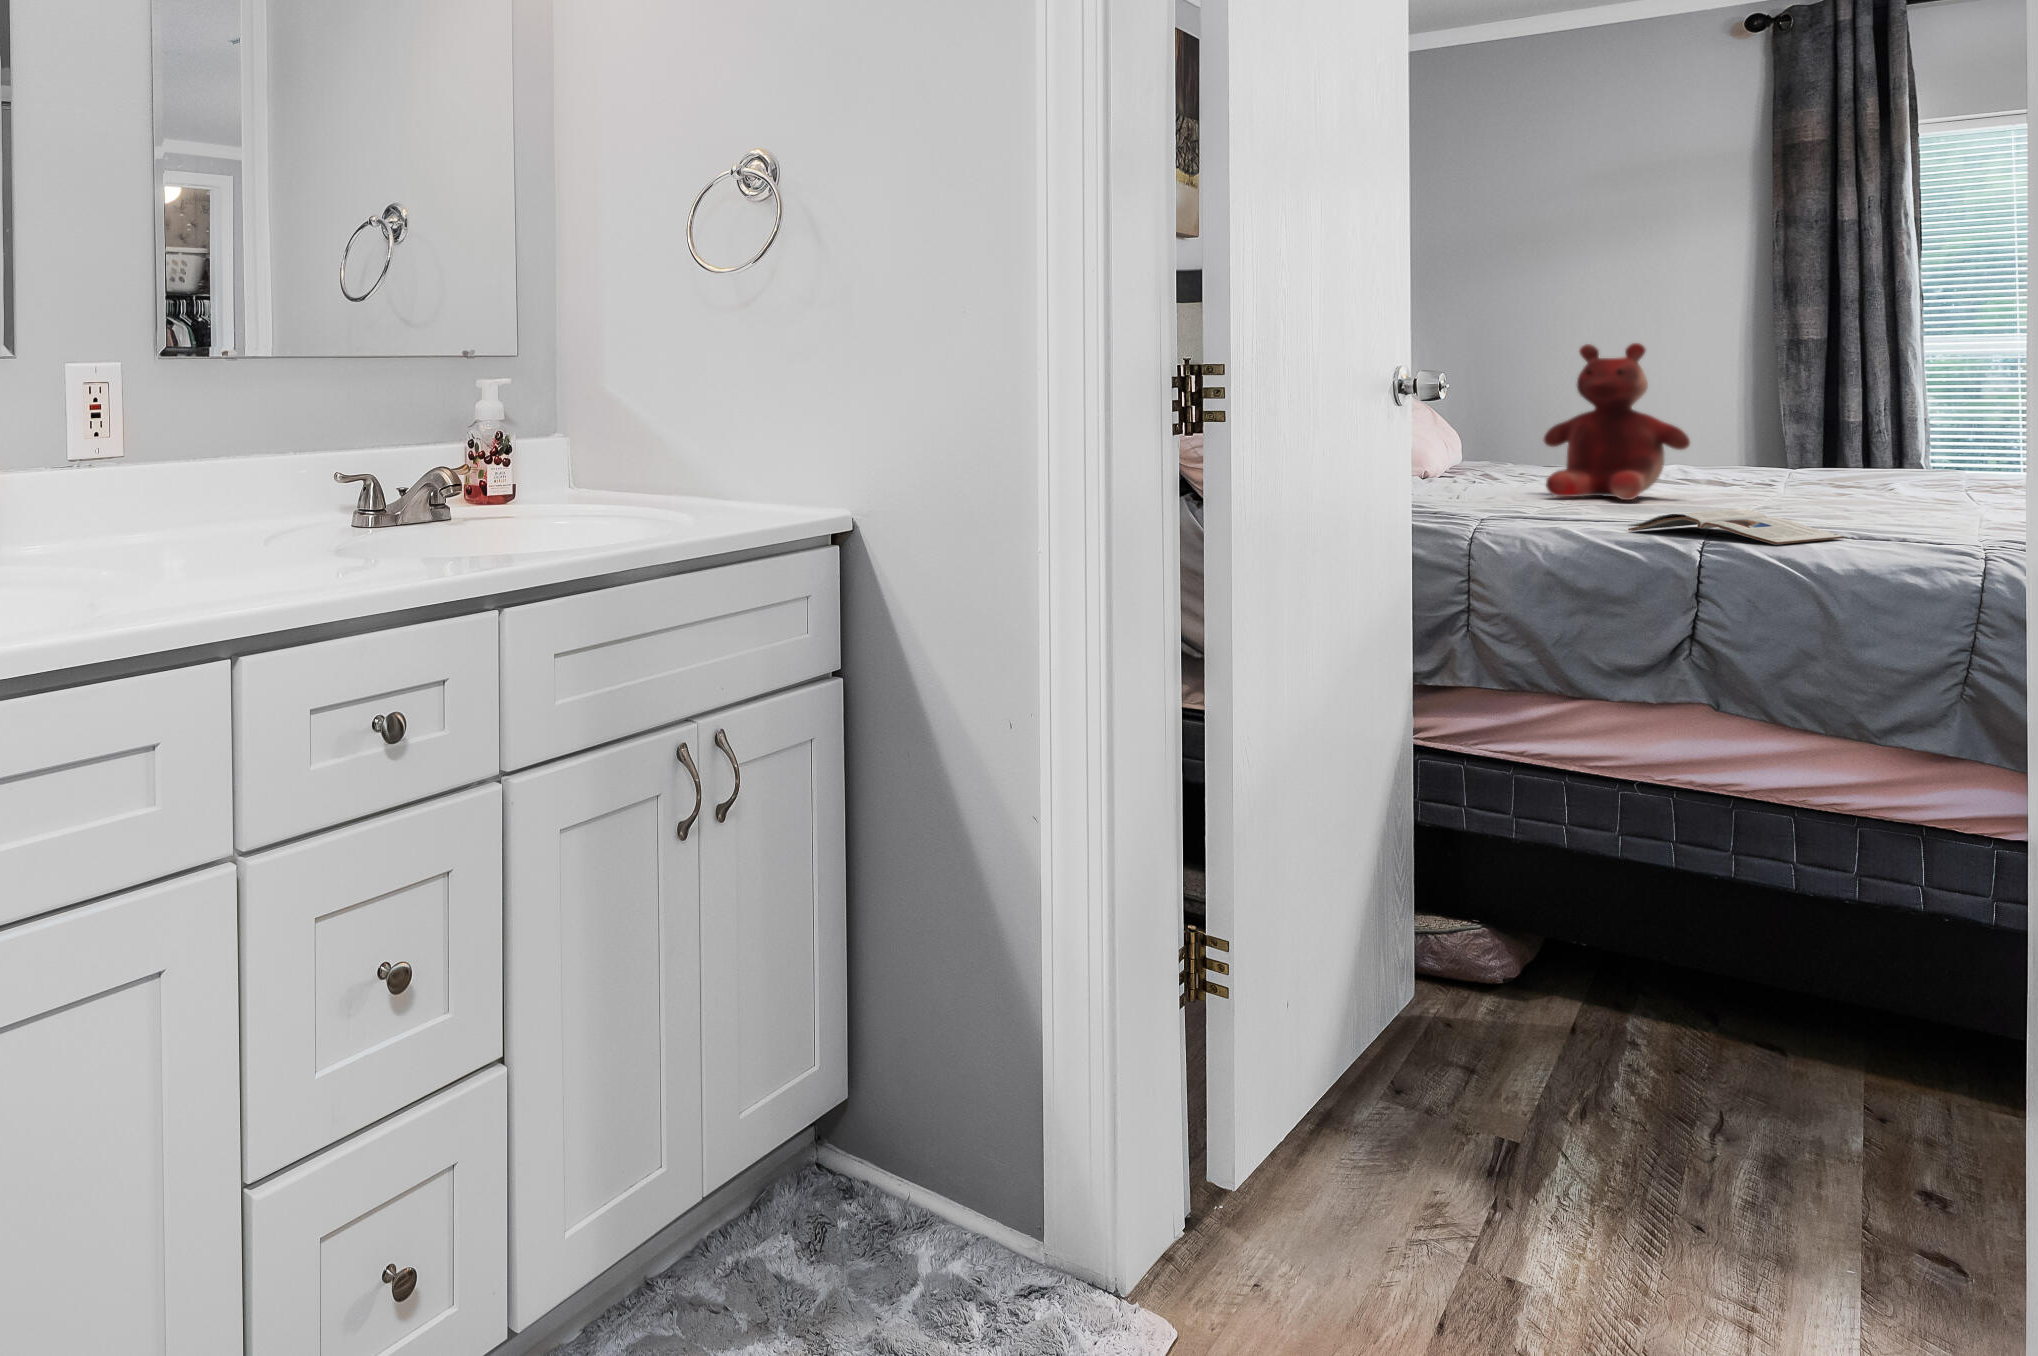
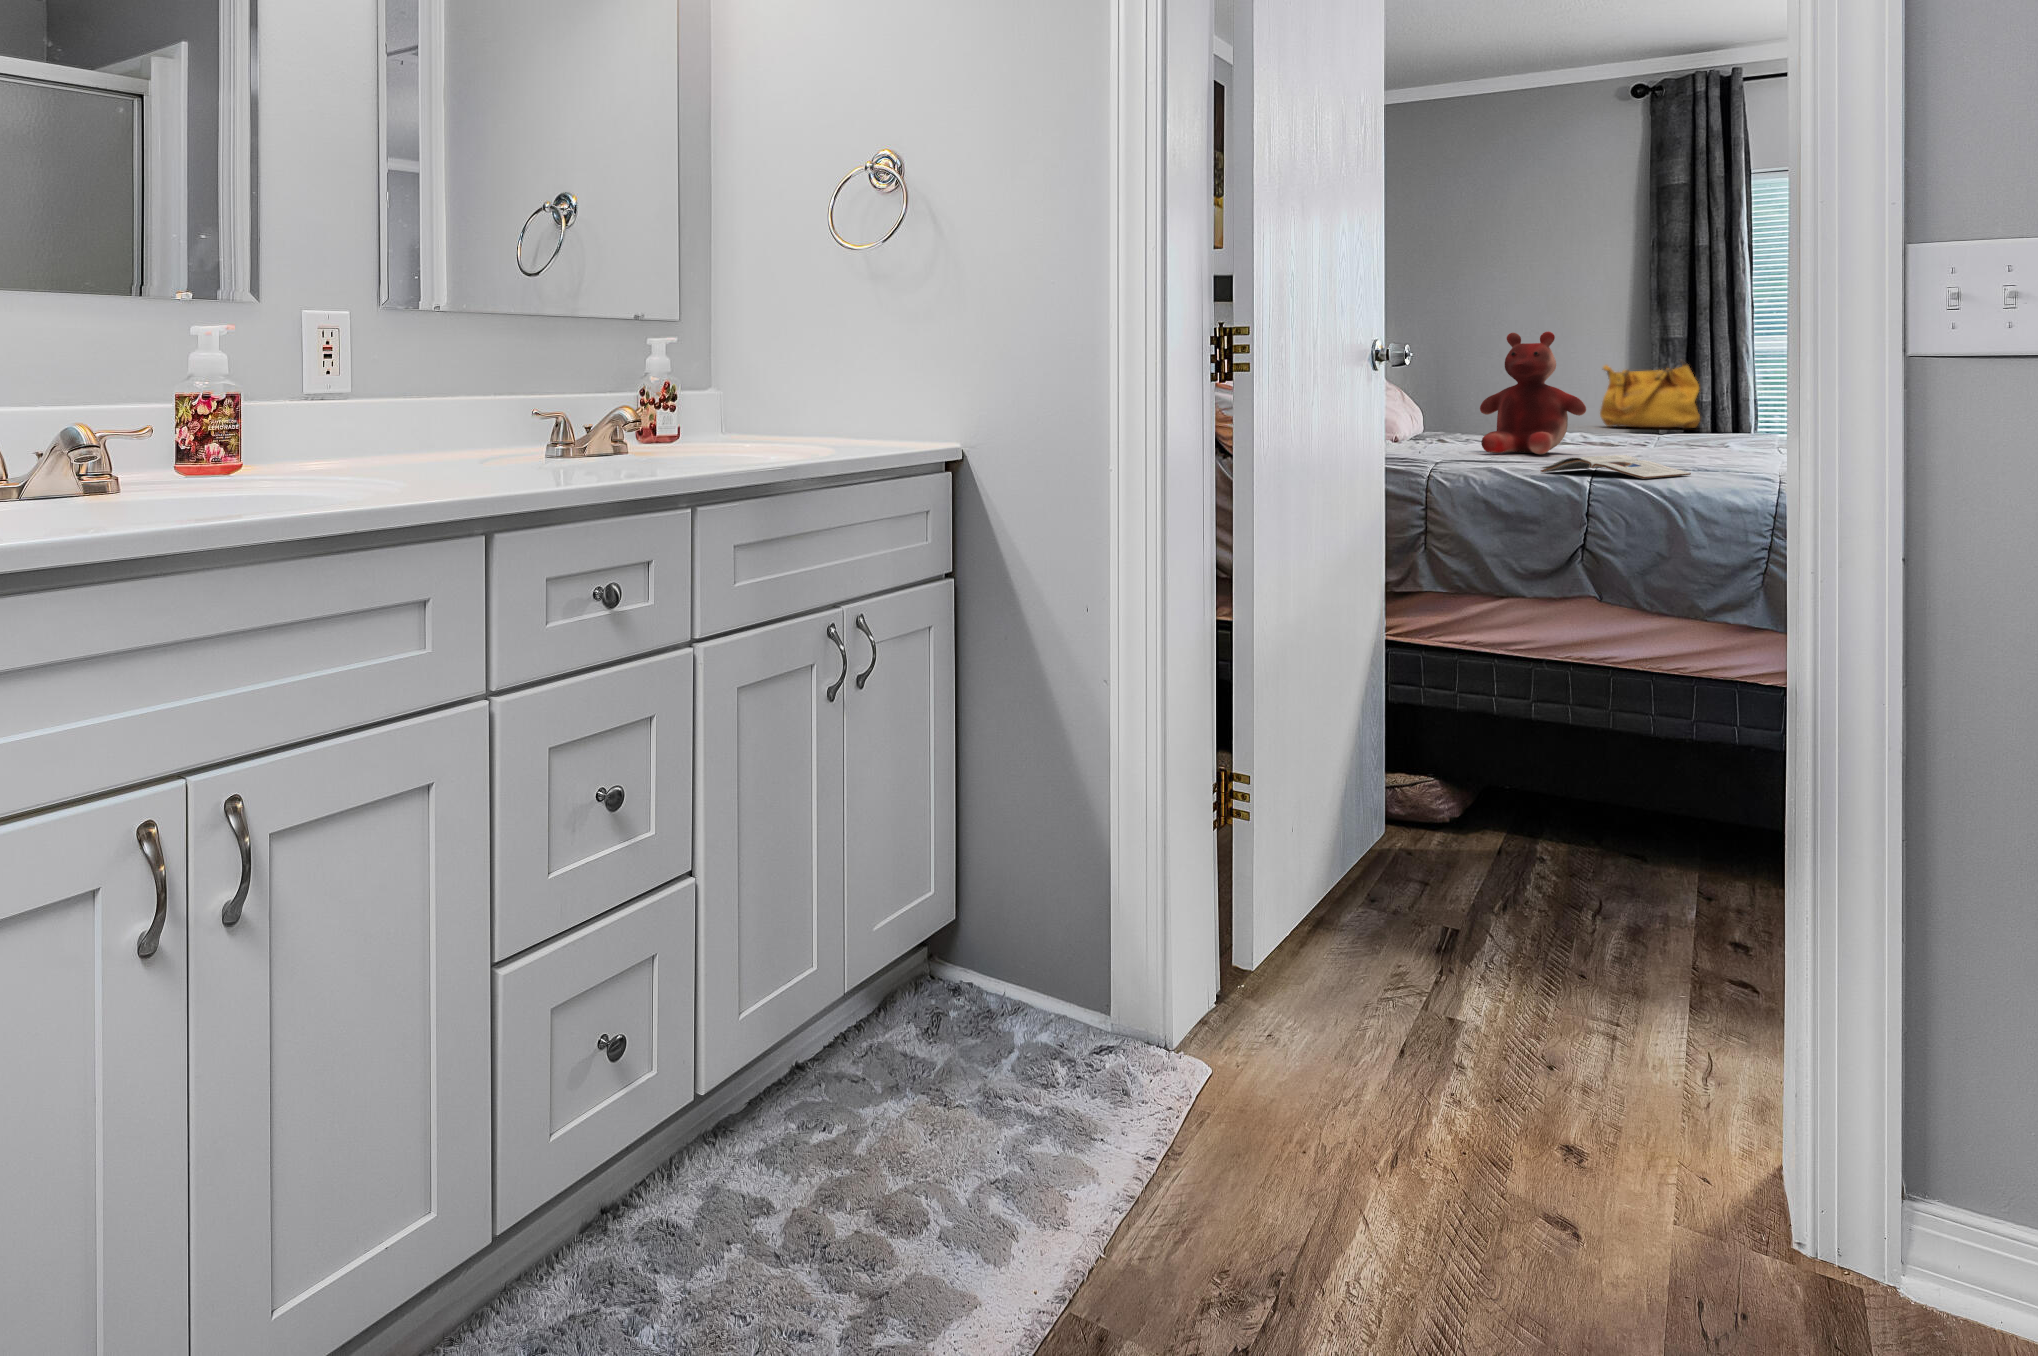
handbag: none [1707,368,1848,457] -> present [1600,361,1700,428]

